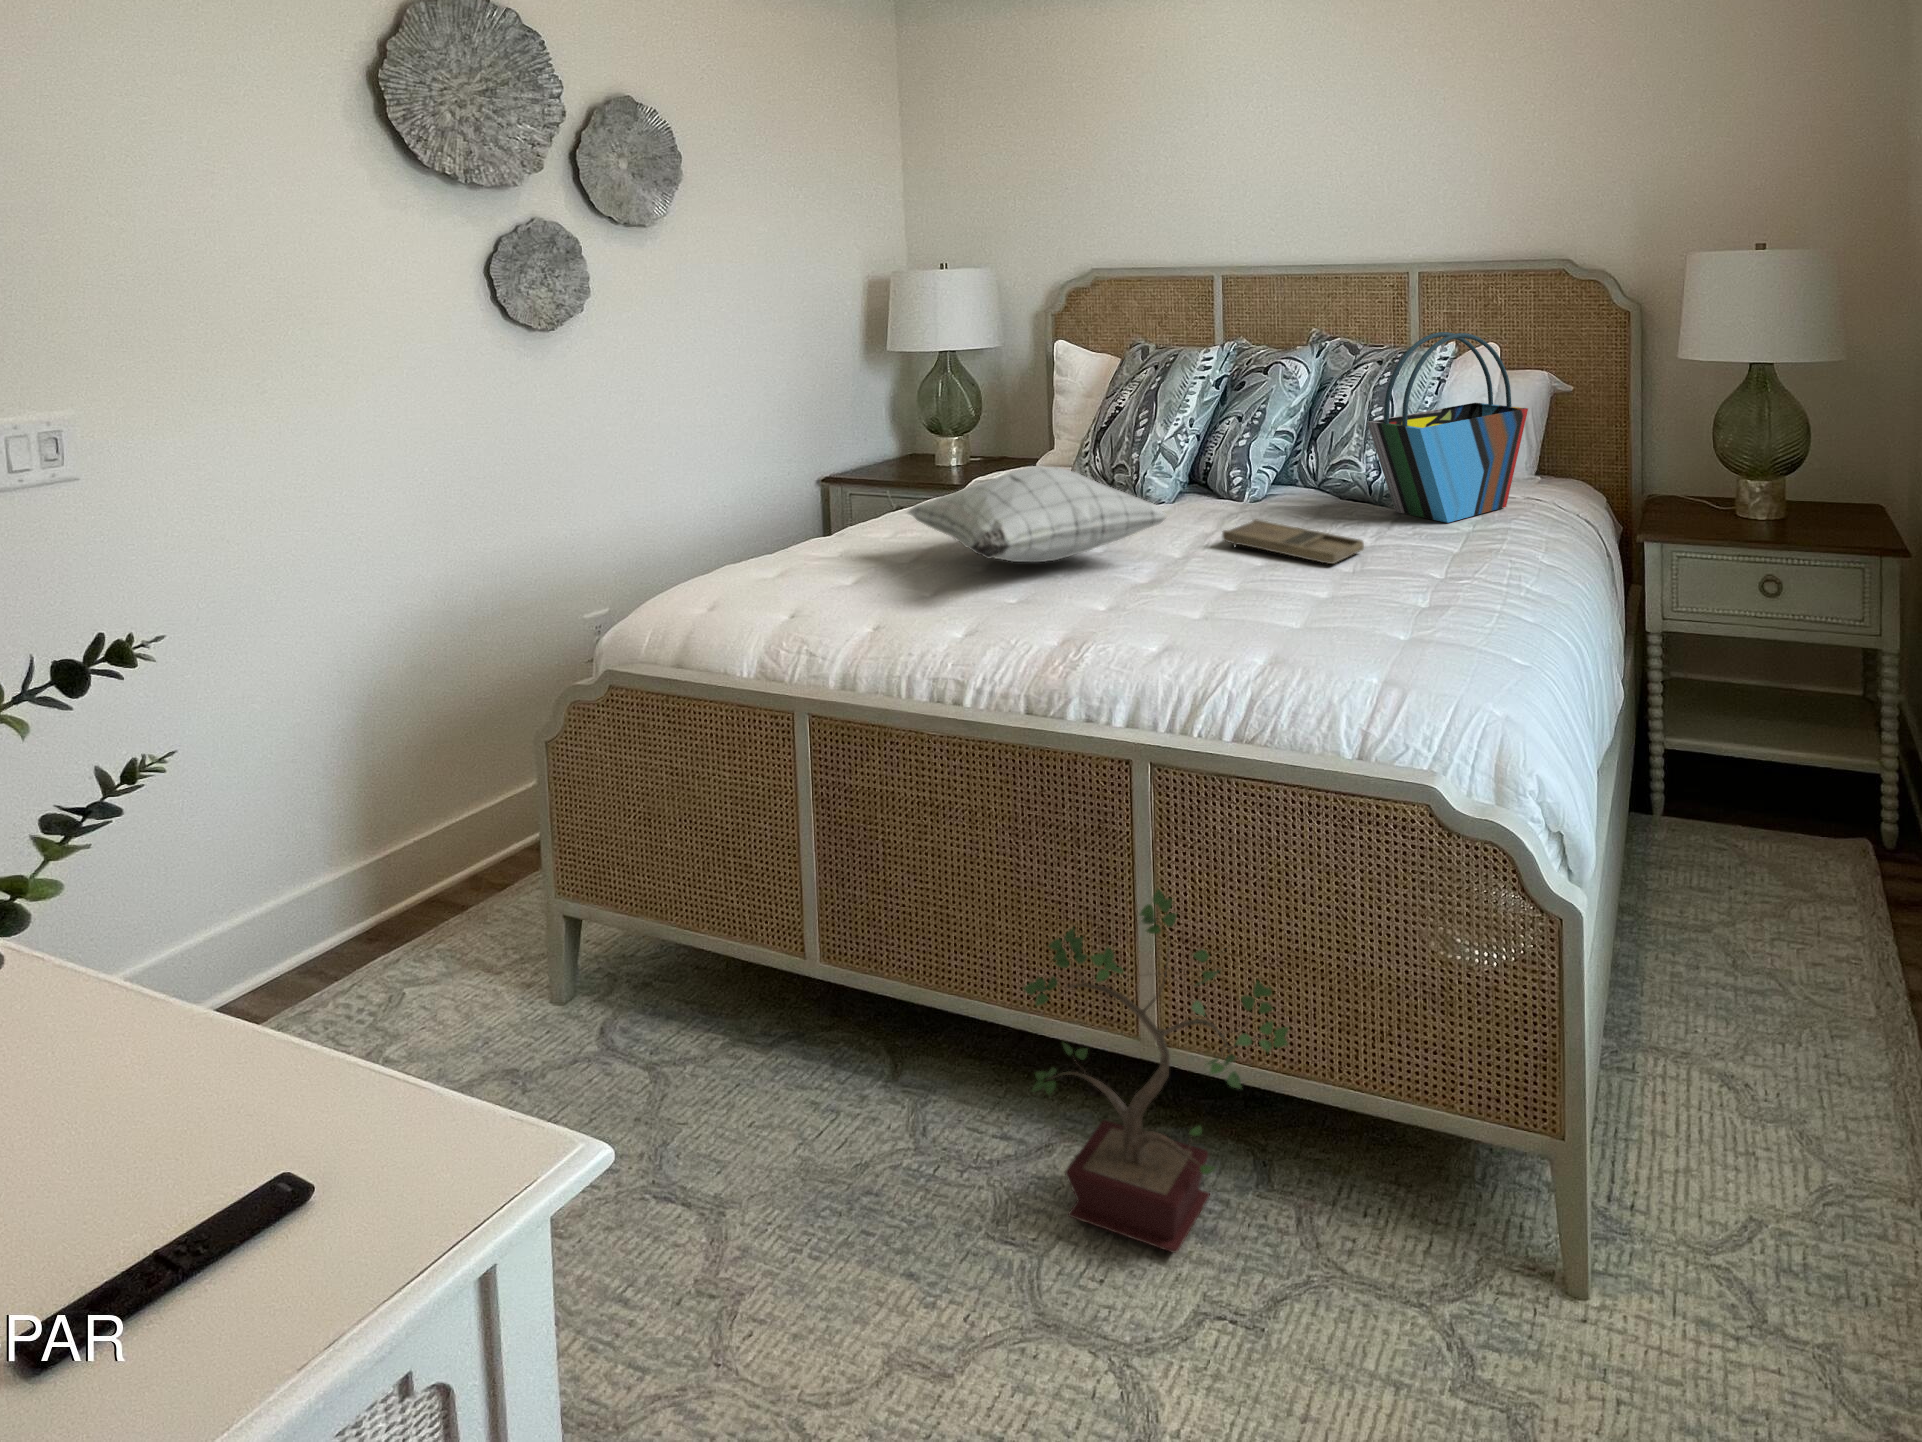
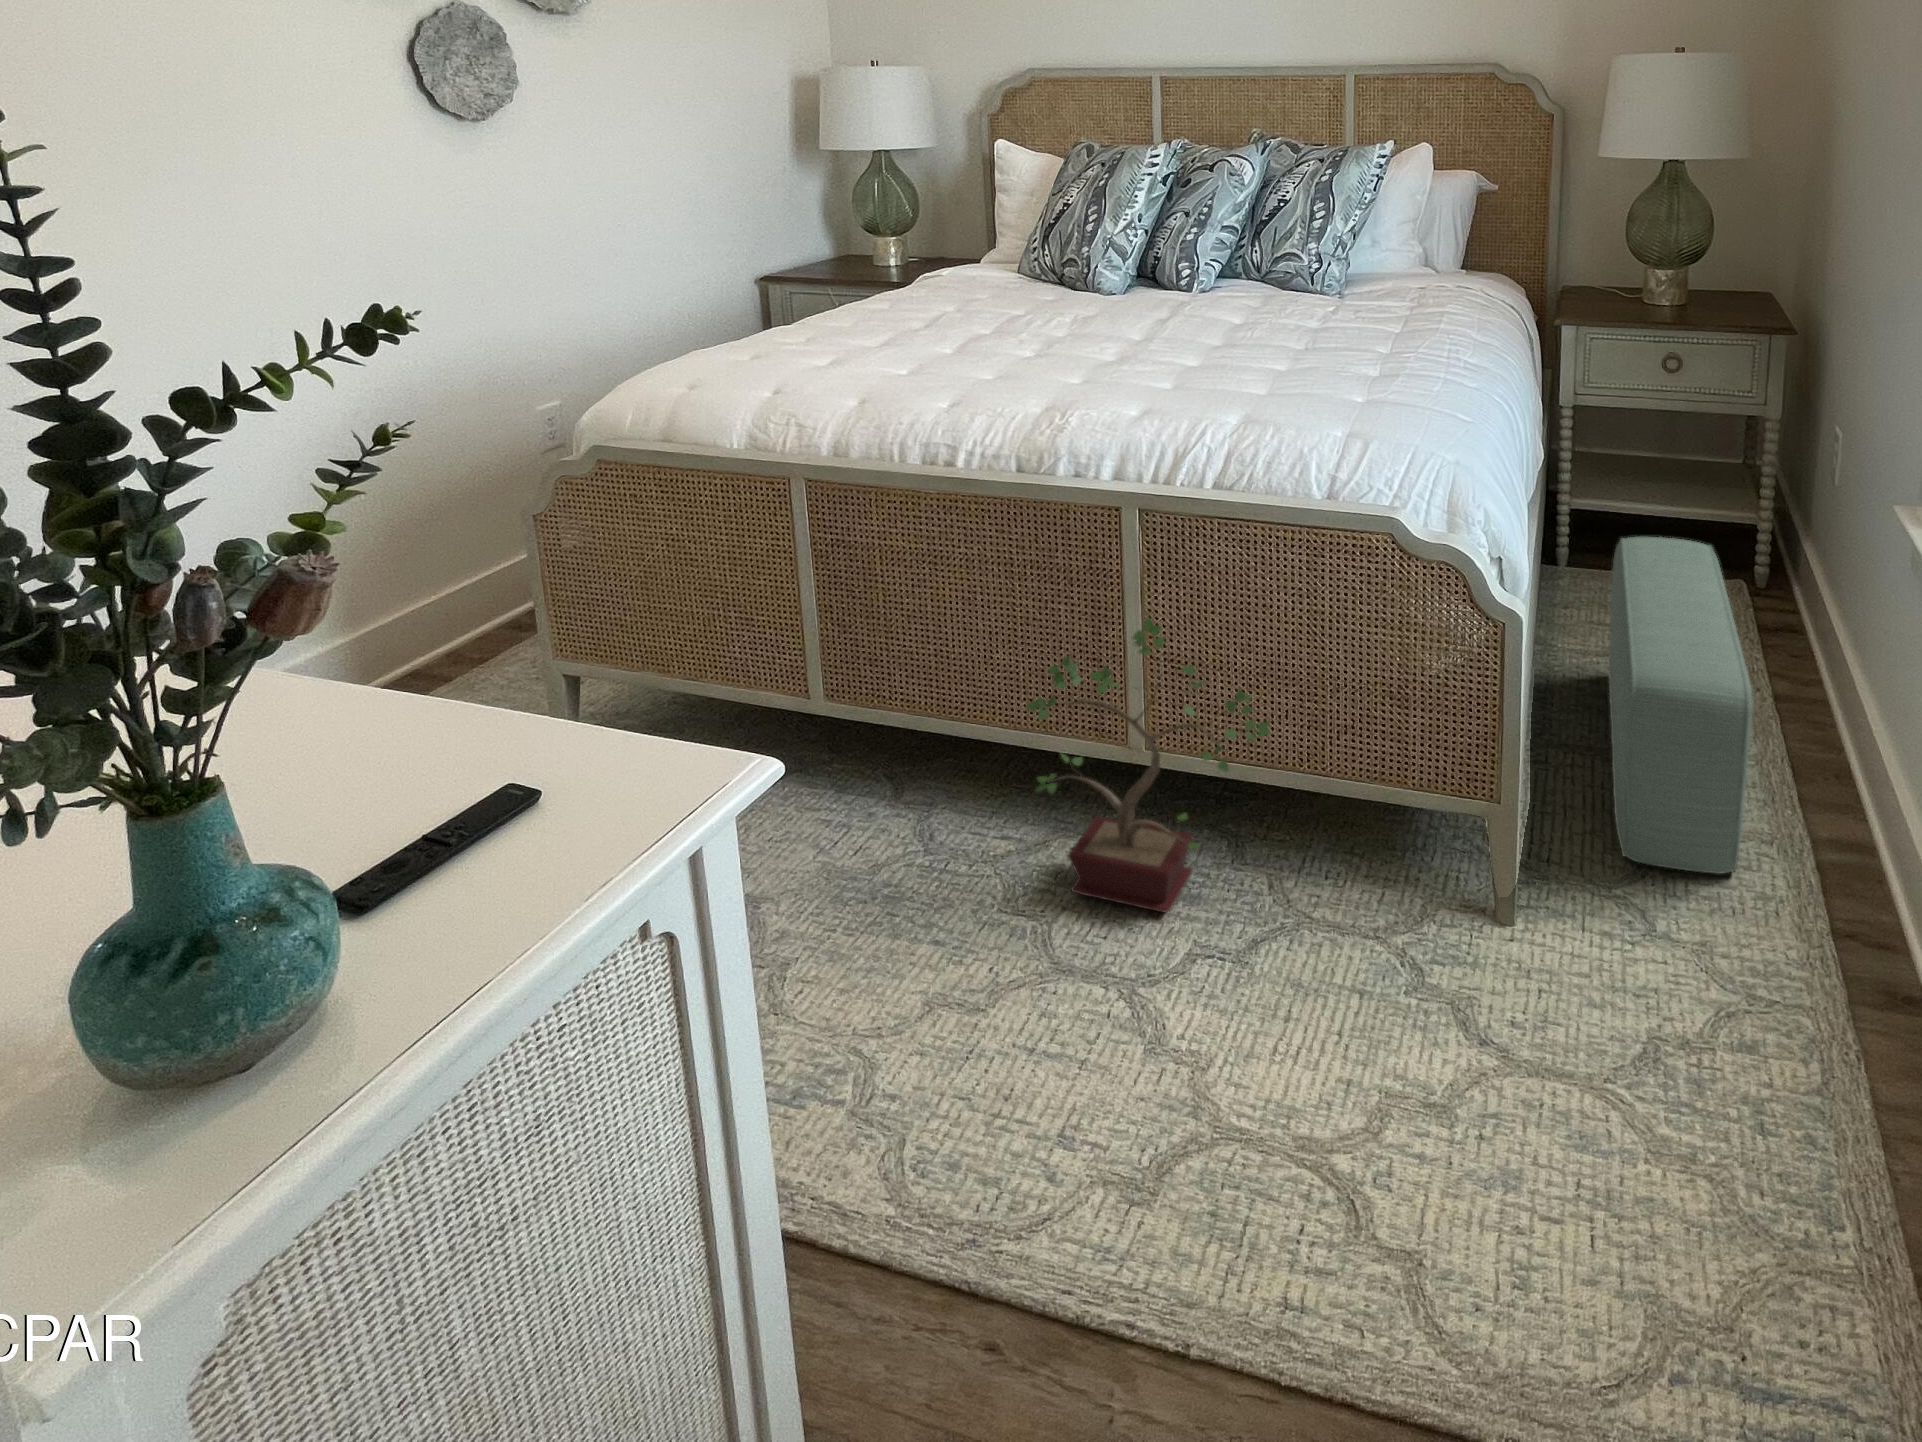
tote bag: present [1367,332,1528,523] -> none [1314,128,1464,309]
pillow: present [907,466,1168,562] -> none [871,252,1133,345]
tray: present [1222,519,1364,564] -> none [1180,305,1315,344]
pouf: none [1702,791,1869,1240] -> present [1609,537,1753,874]

